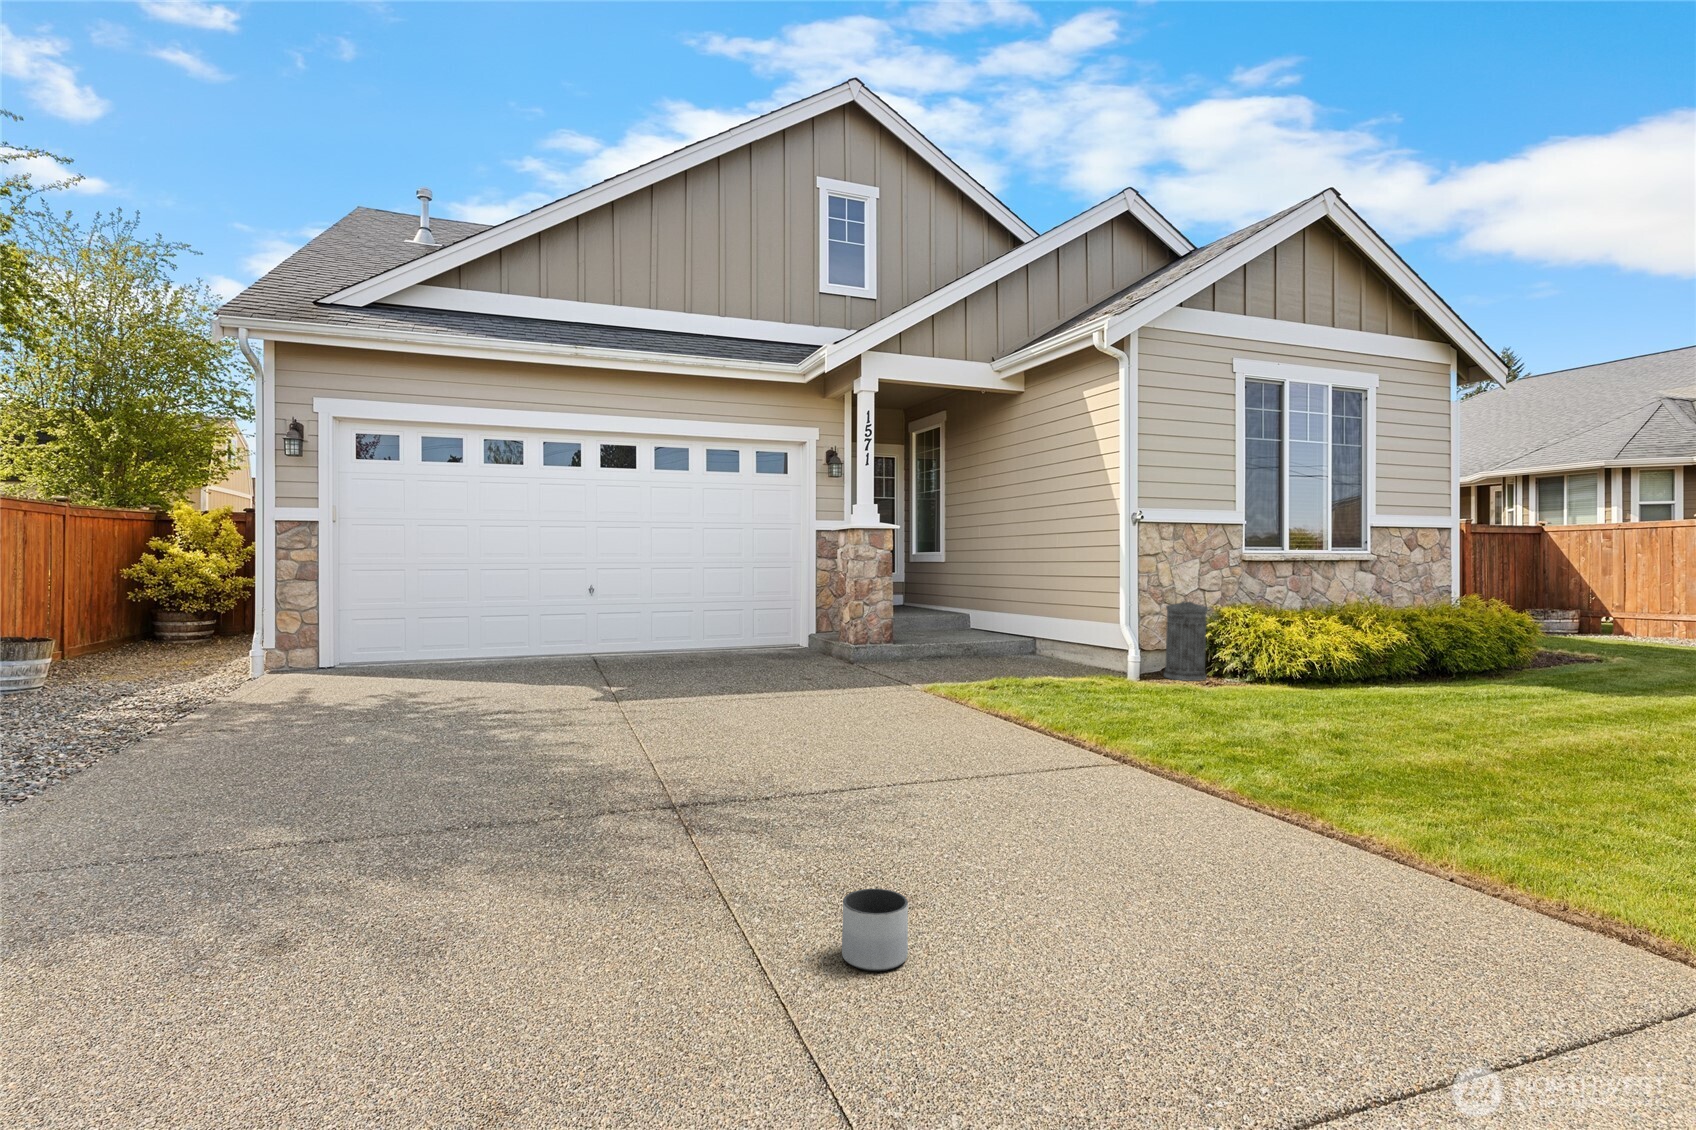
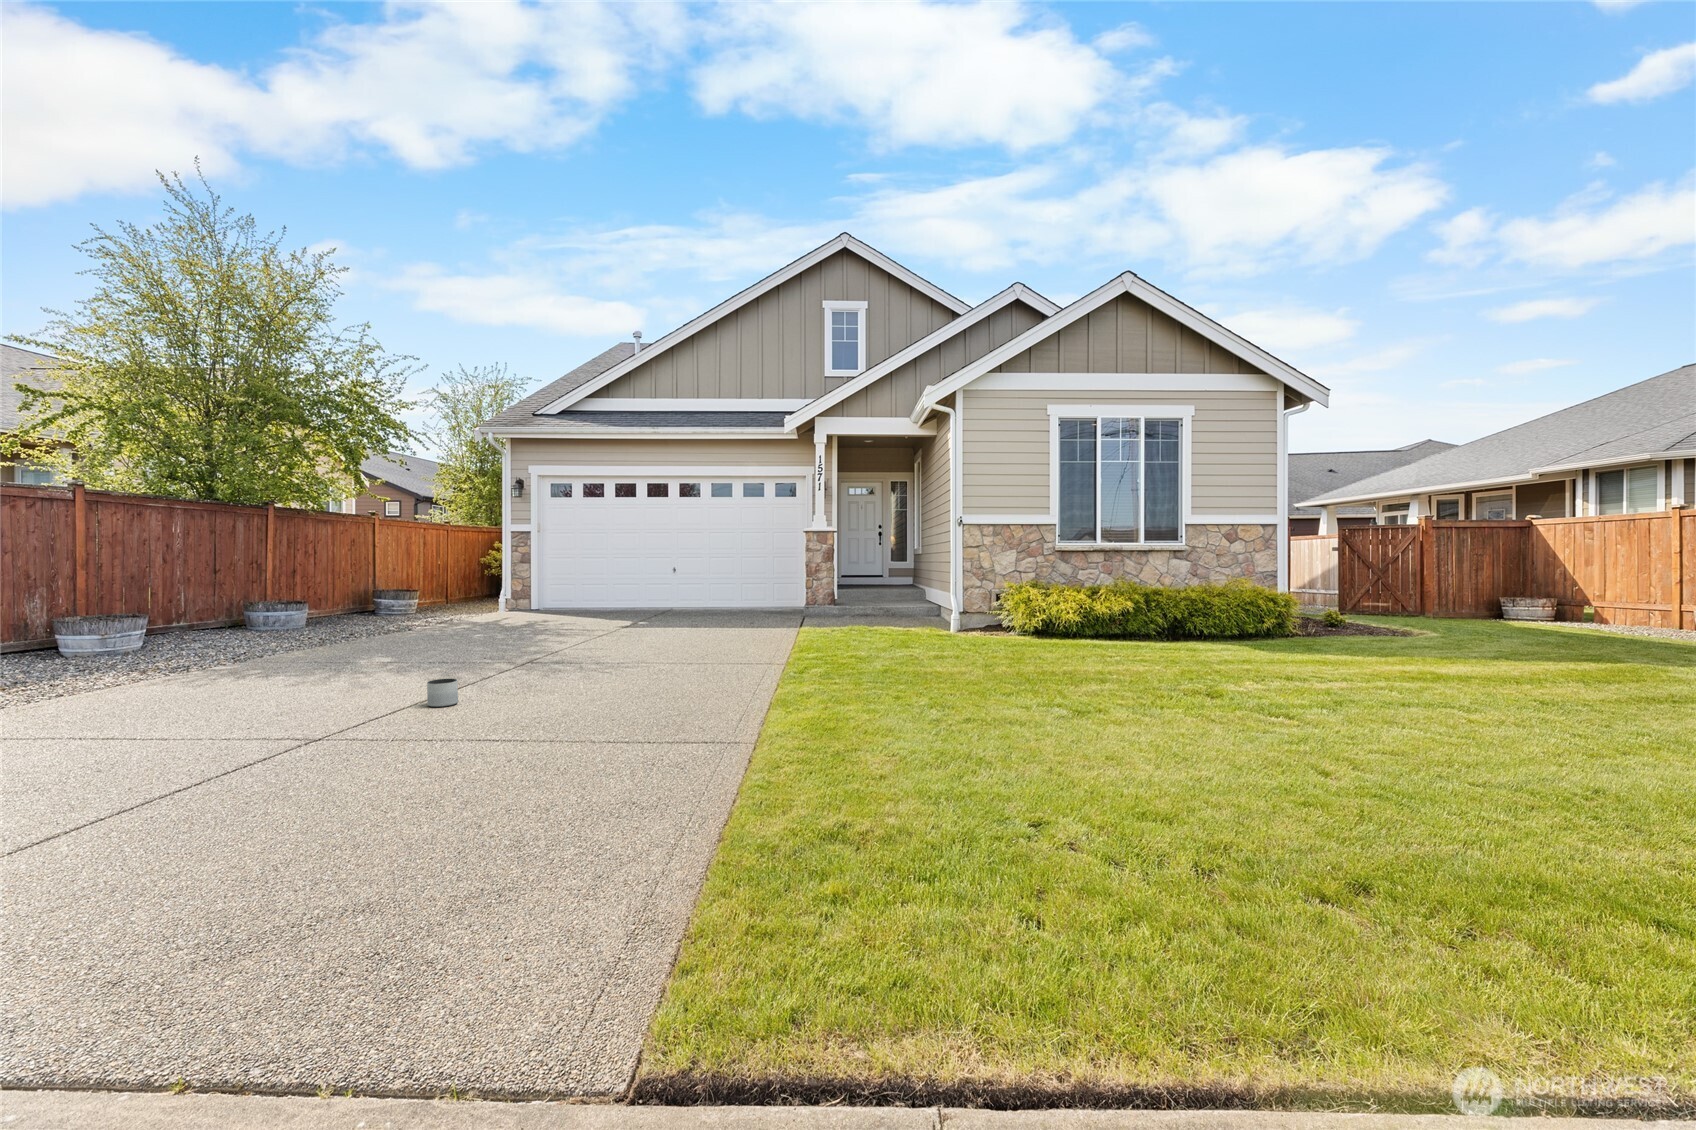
trash can: present [1164,601,1208,681] -> none [974,577,1003,634]

